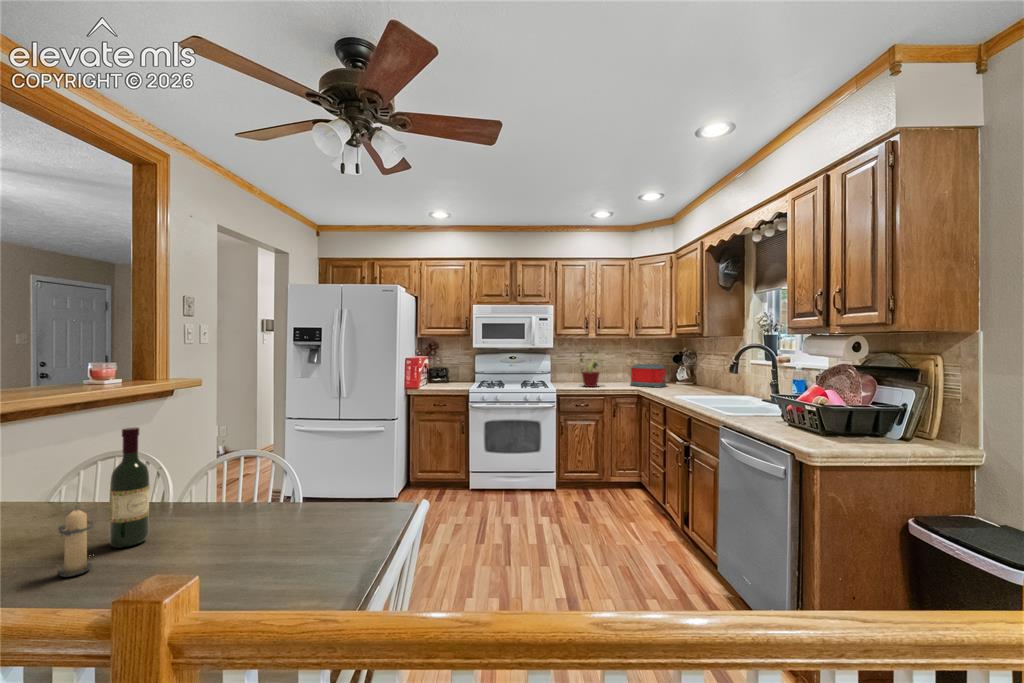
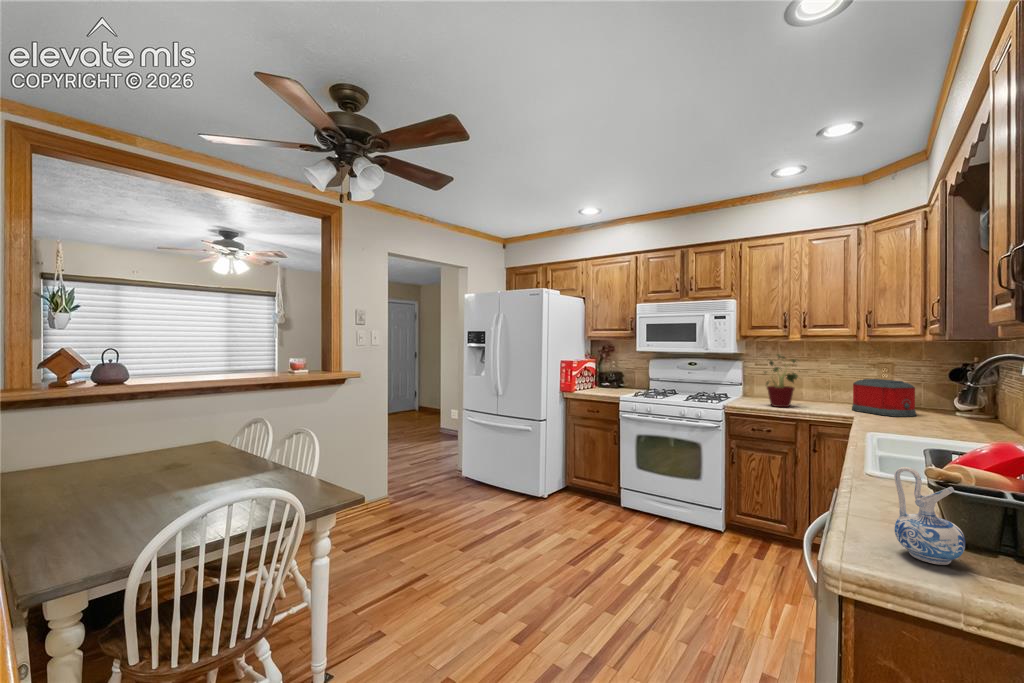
ceramic pitcher: none [819,397,853,445] -> present [894,467,965,565]
wine bottle: present [109,427,150,548] -> none [179,409,202,485]
candle: present [57,506,93,577] -> none [130,453,155,495]

